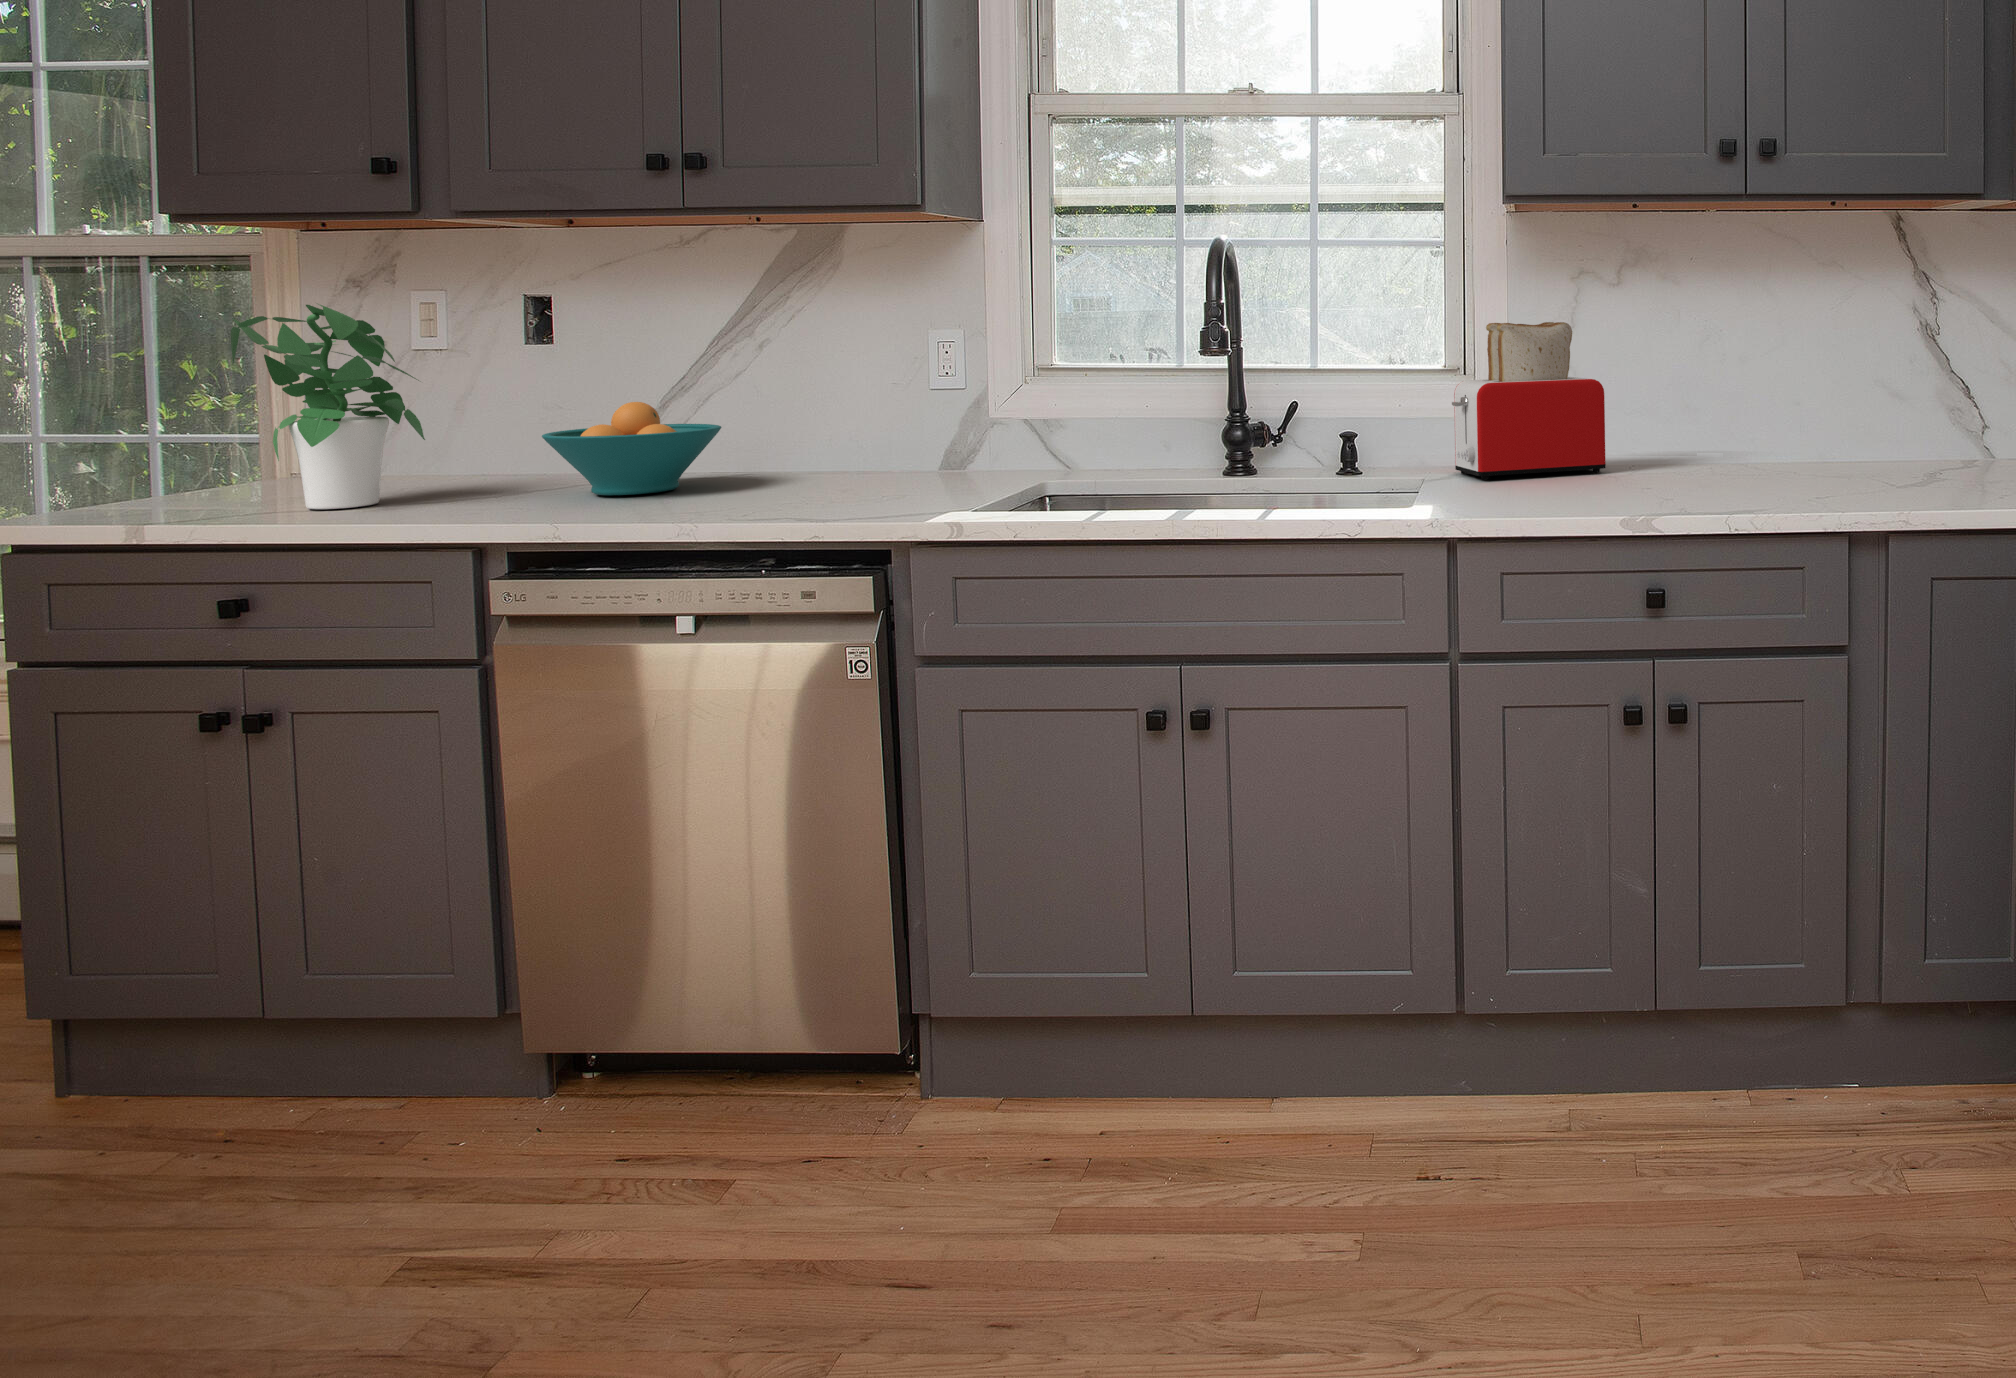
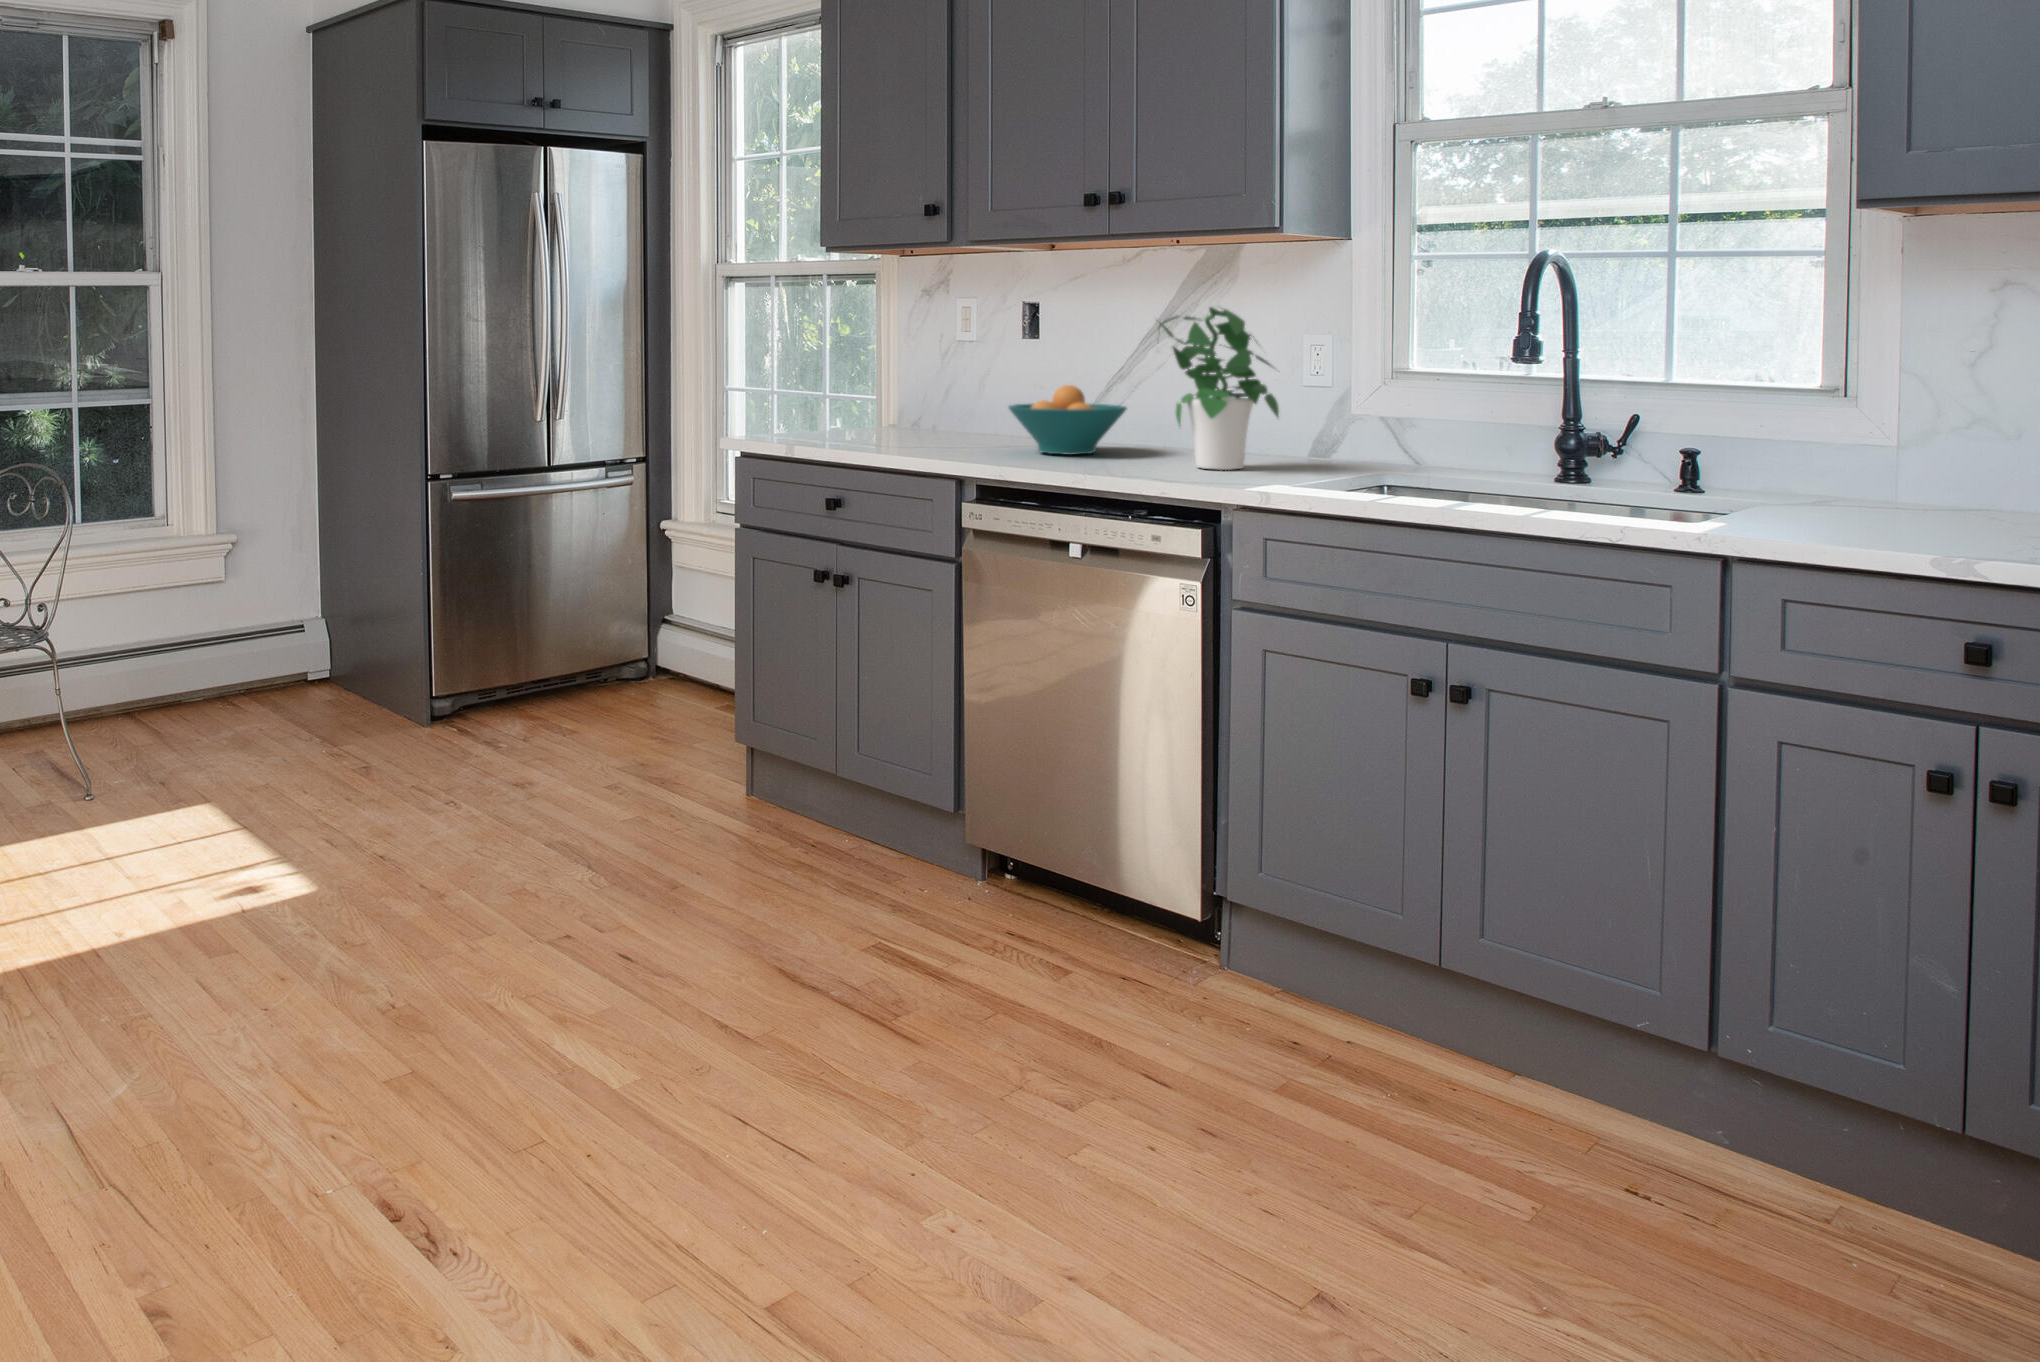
potted plant: present [230,304,425,509] -> present [1159,307,1279,470]
toaster: present [1452,322,1606,479] -> none [1803,341,2018,518]

